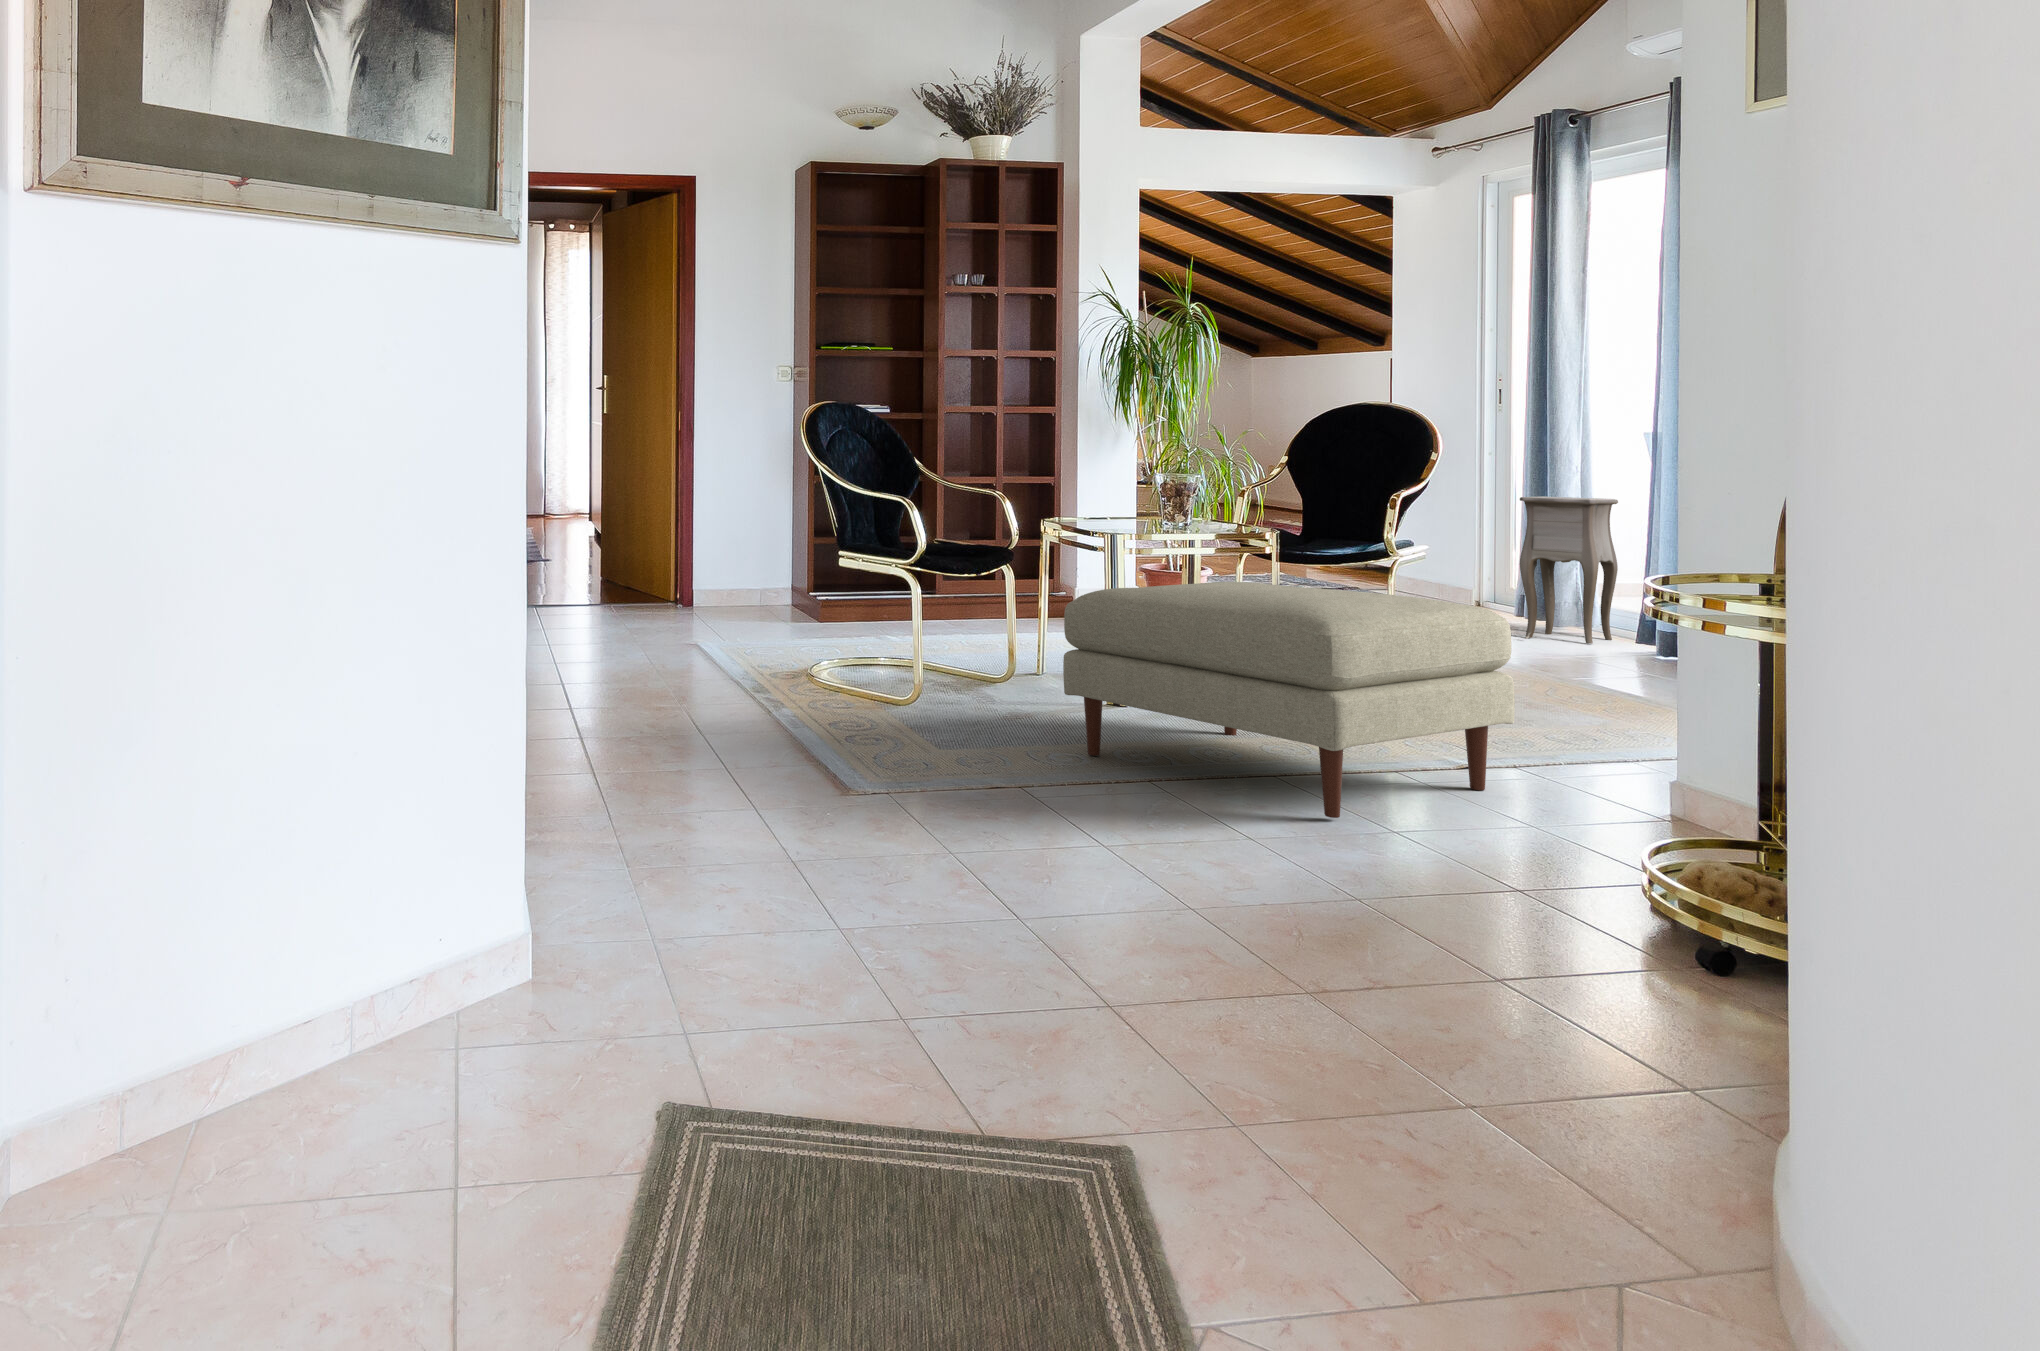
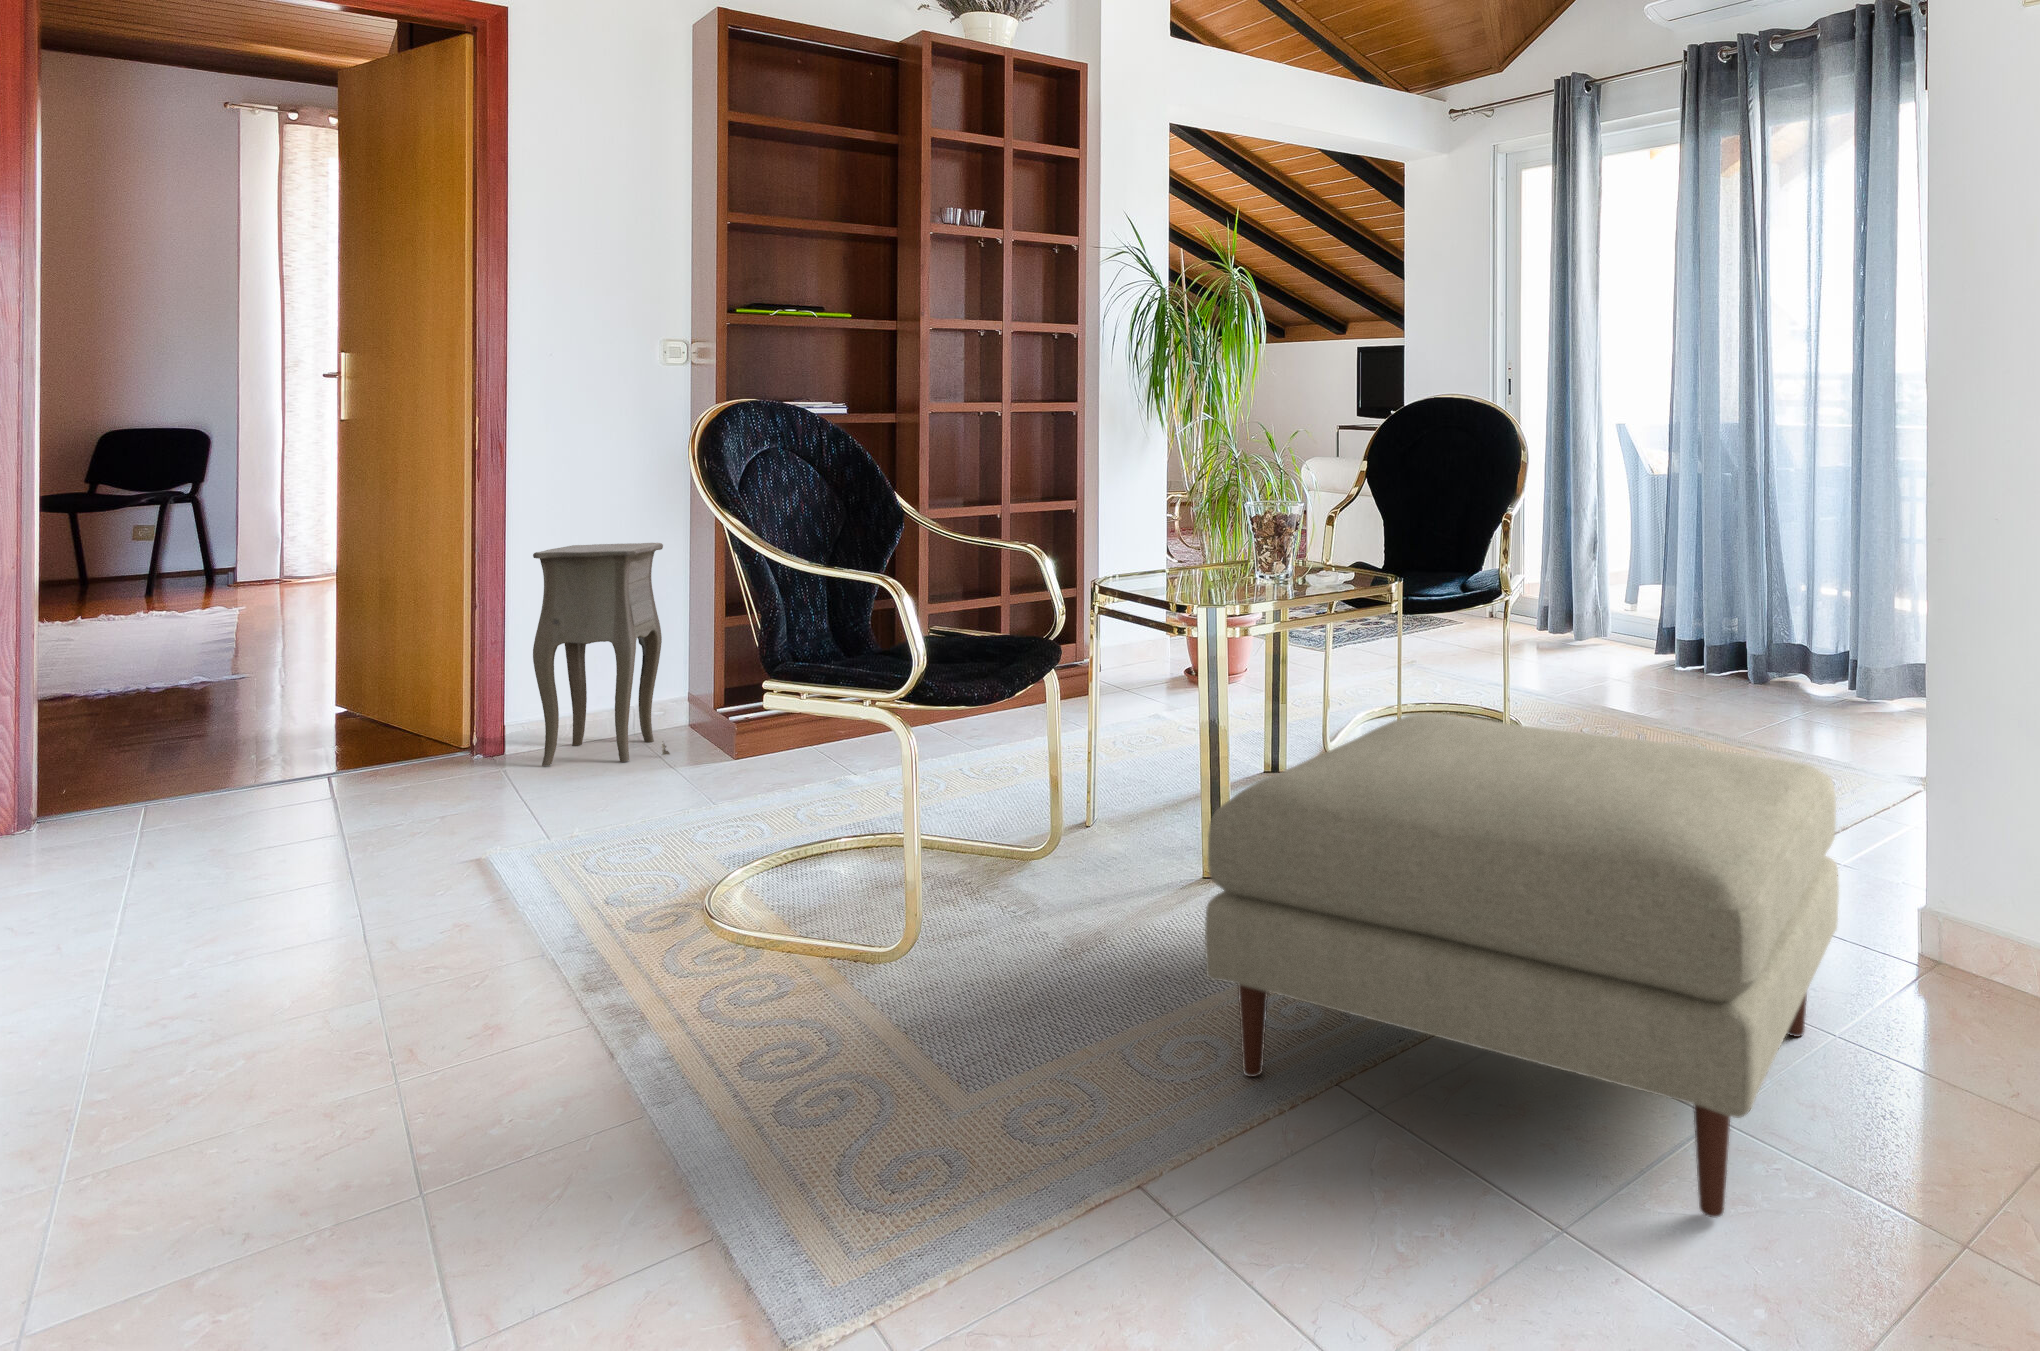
side table: present [1520,496,1618,644] -> present [533,543,670,766]

